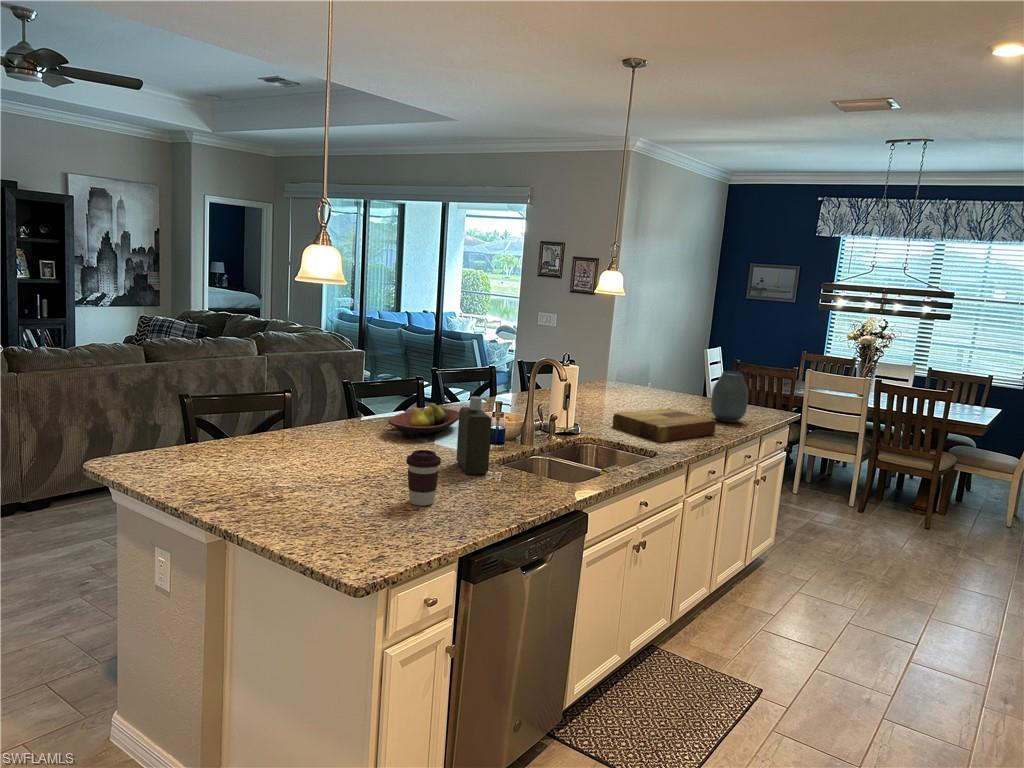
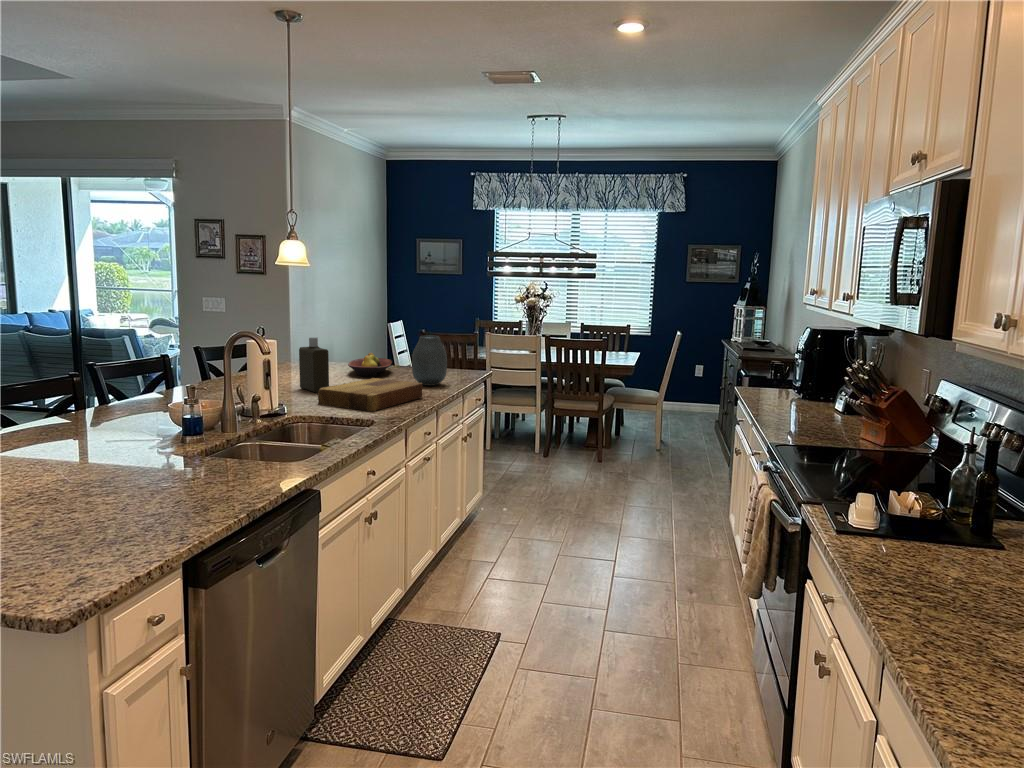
bottle: present [457,396,491,475] -> present [299,337,329,393]
fruit bowl: present [388,403,459,438] -> present [348,353,392,377]
coffee cup: present [406,450,441,506] -> none [89,447,136,515]

